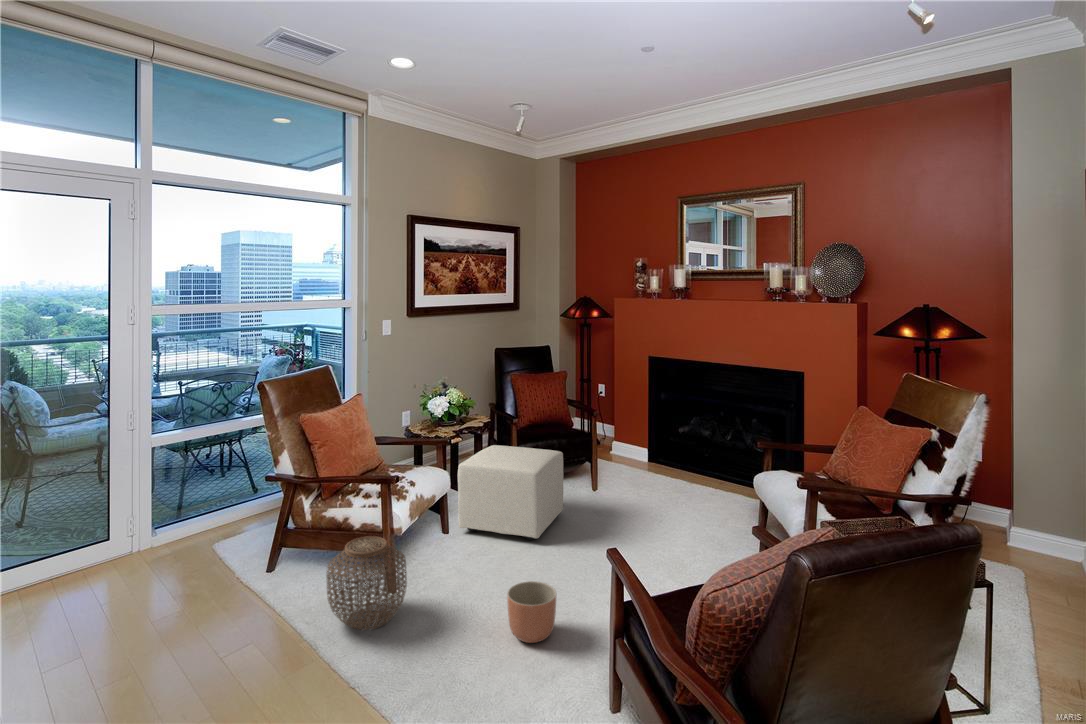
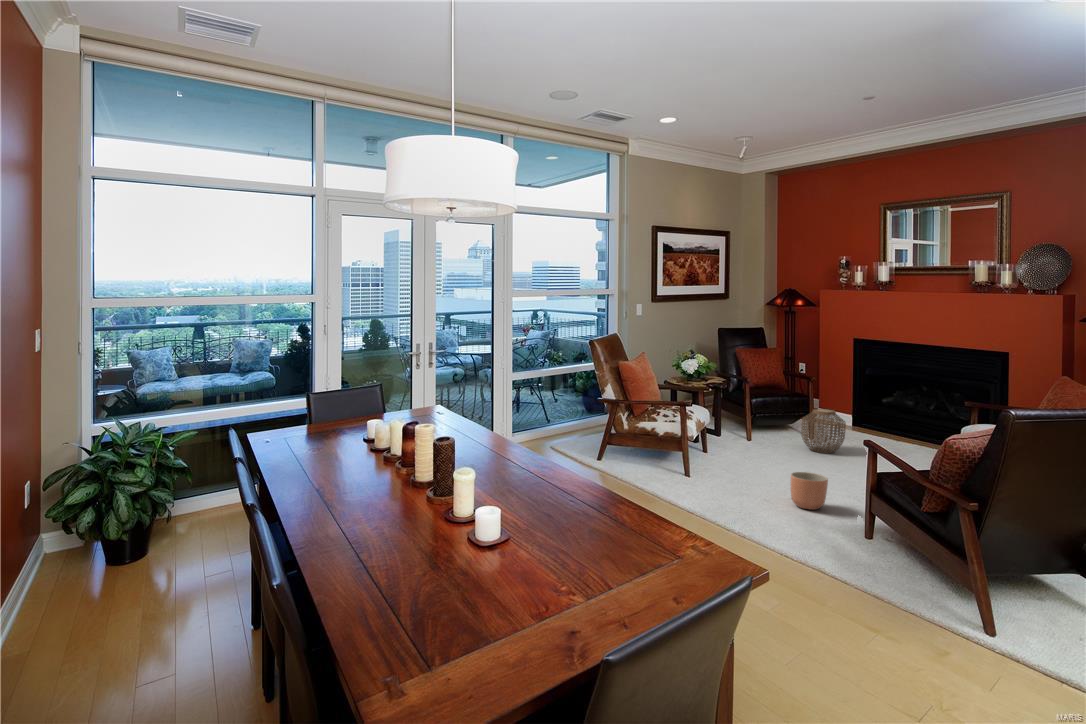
ottoman: present [458,445,563,540] -> none [715,399,795,465]
woven basket: present [327,536,407,630] -> present [801,409,846,453]

